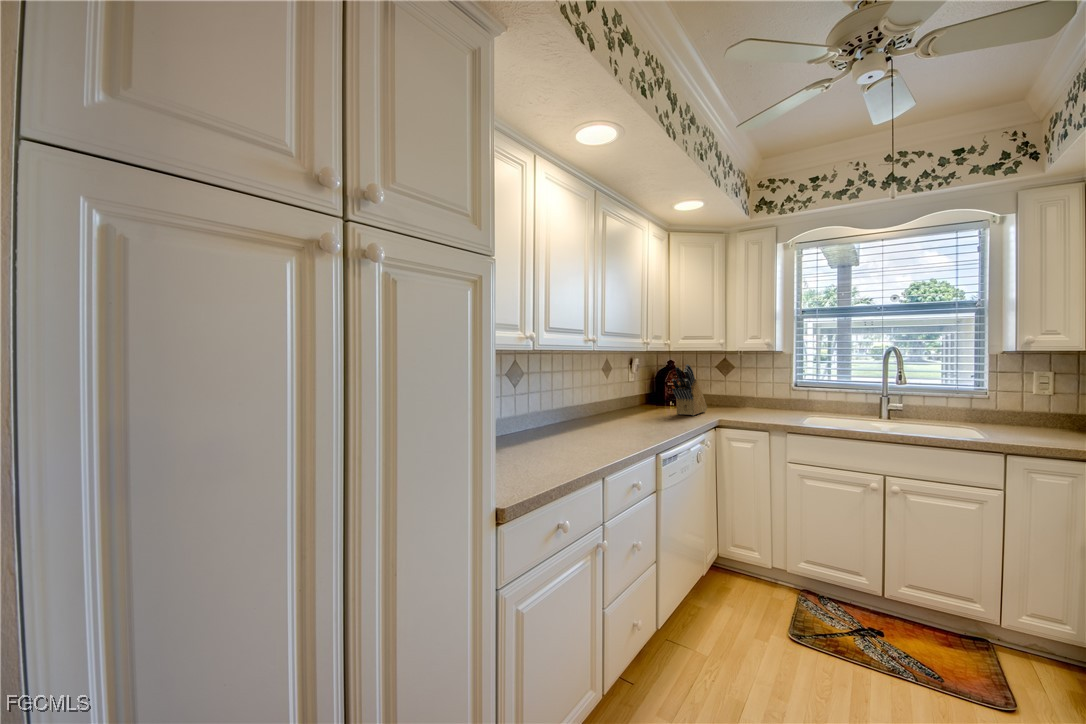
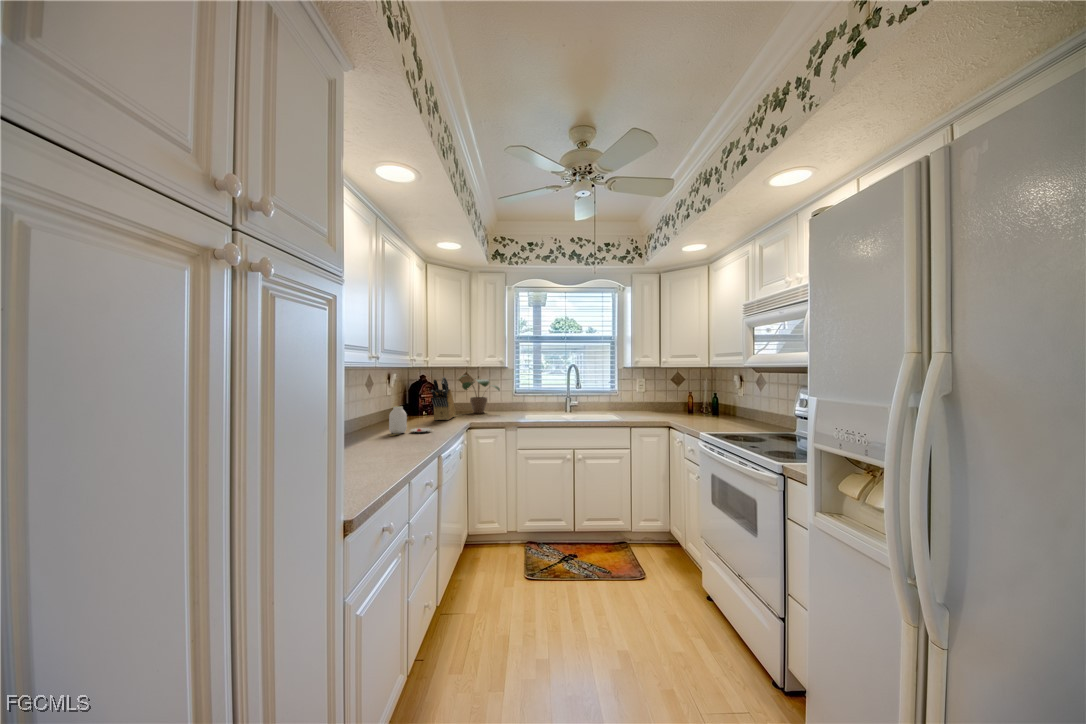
potted plant: none [713,358,769,410] -> present [462,376,500,413]
jar: none [614,396,664,427] -> present [389,406,431,436]

